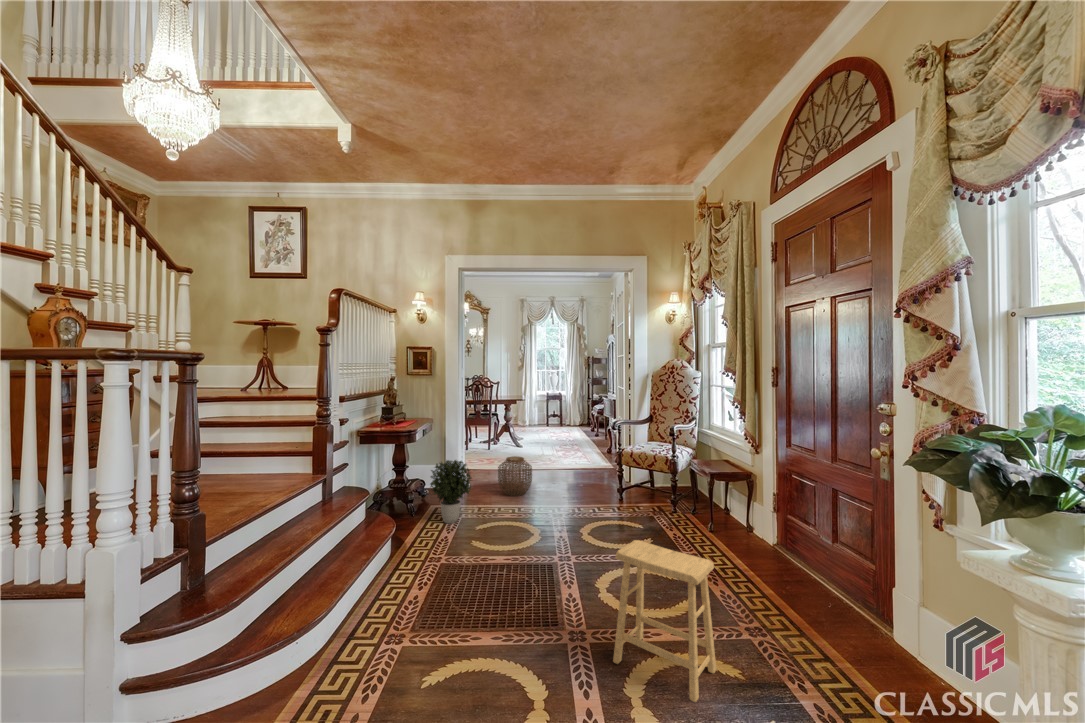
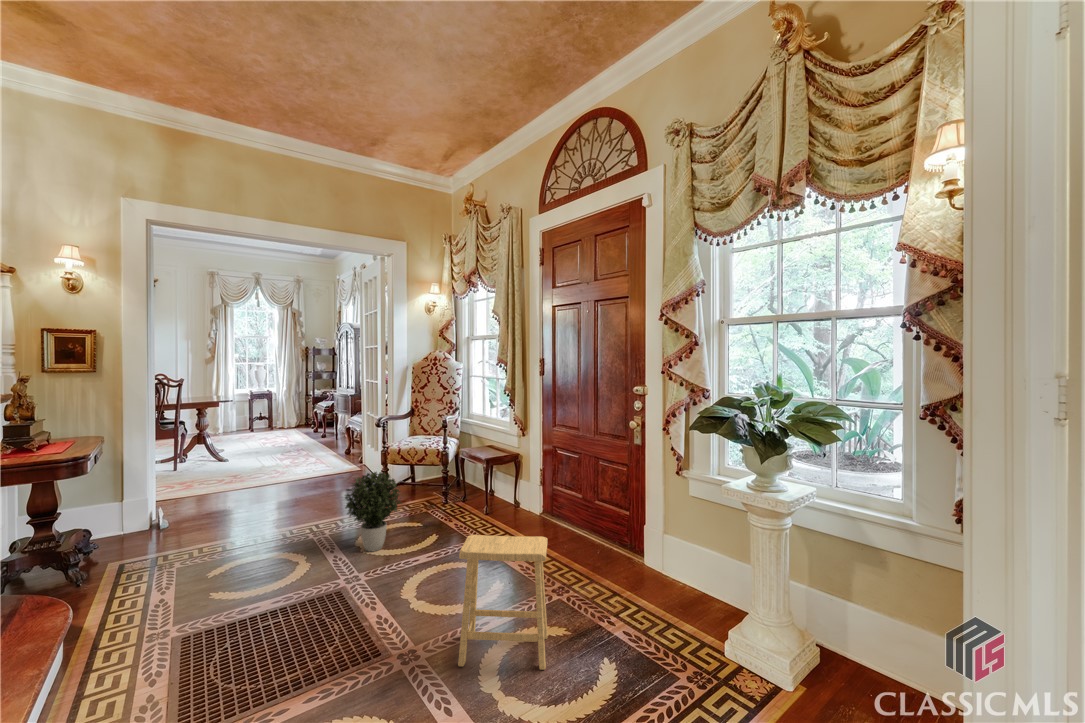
woven basket: present [498,456,532,496] -> none [217,473,270,525]
potted plant: present [430,460,471,524] -> present [345,472,402,551]

